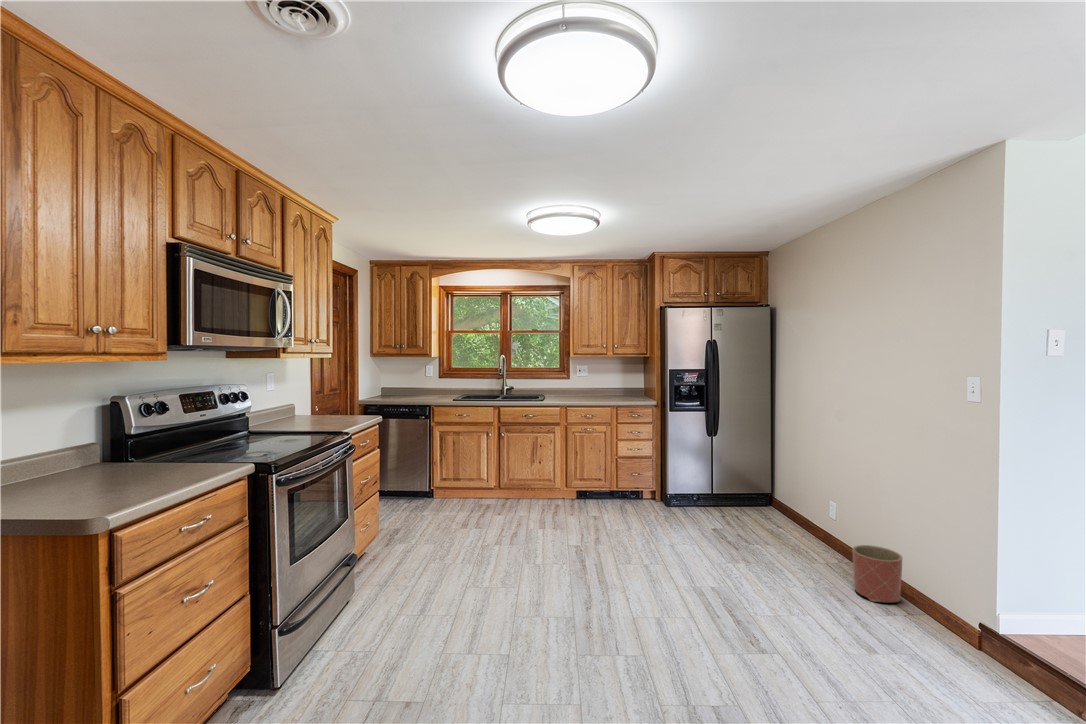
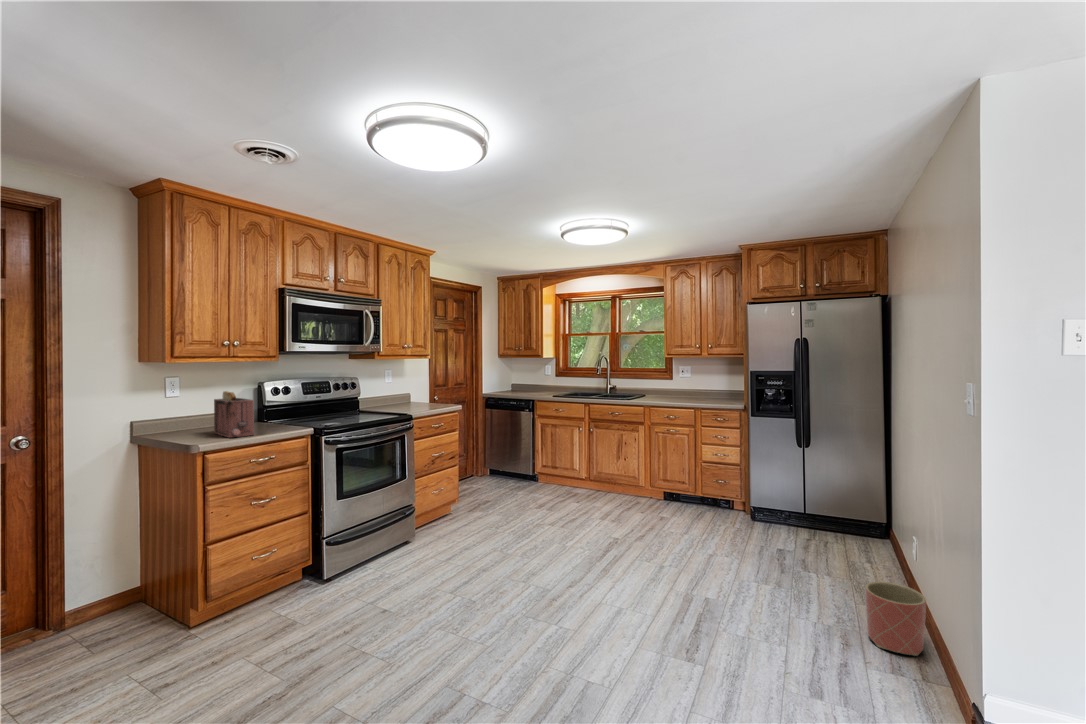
toaster: none [85,413,184,494] -> present [214,391,254,438]

